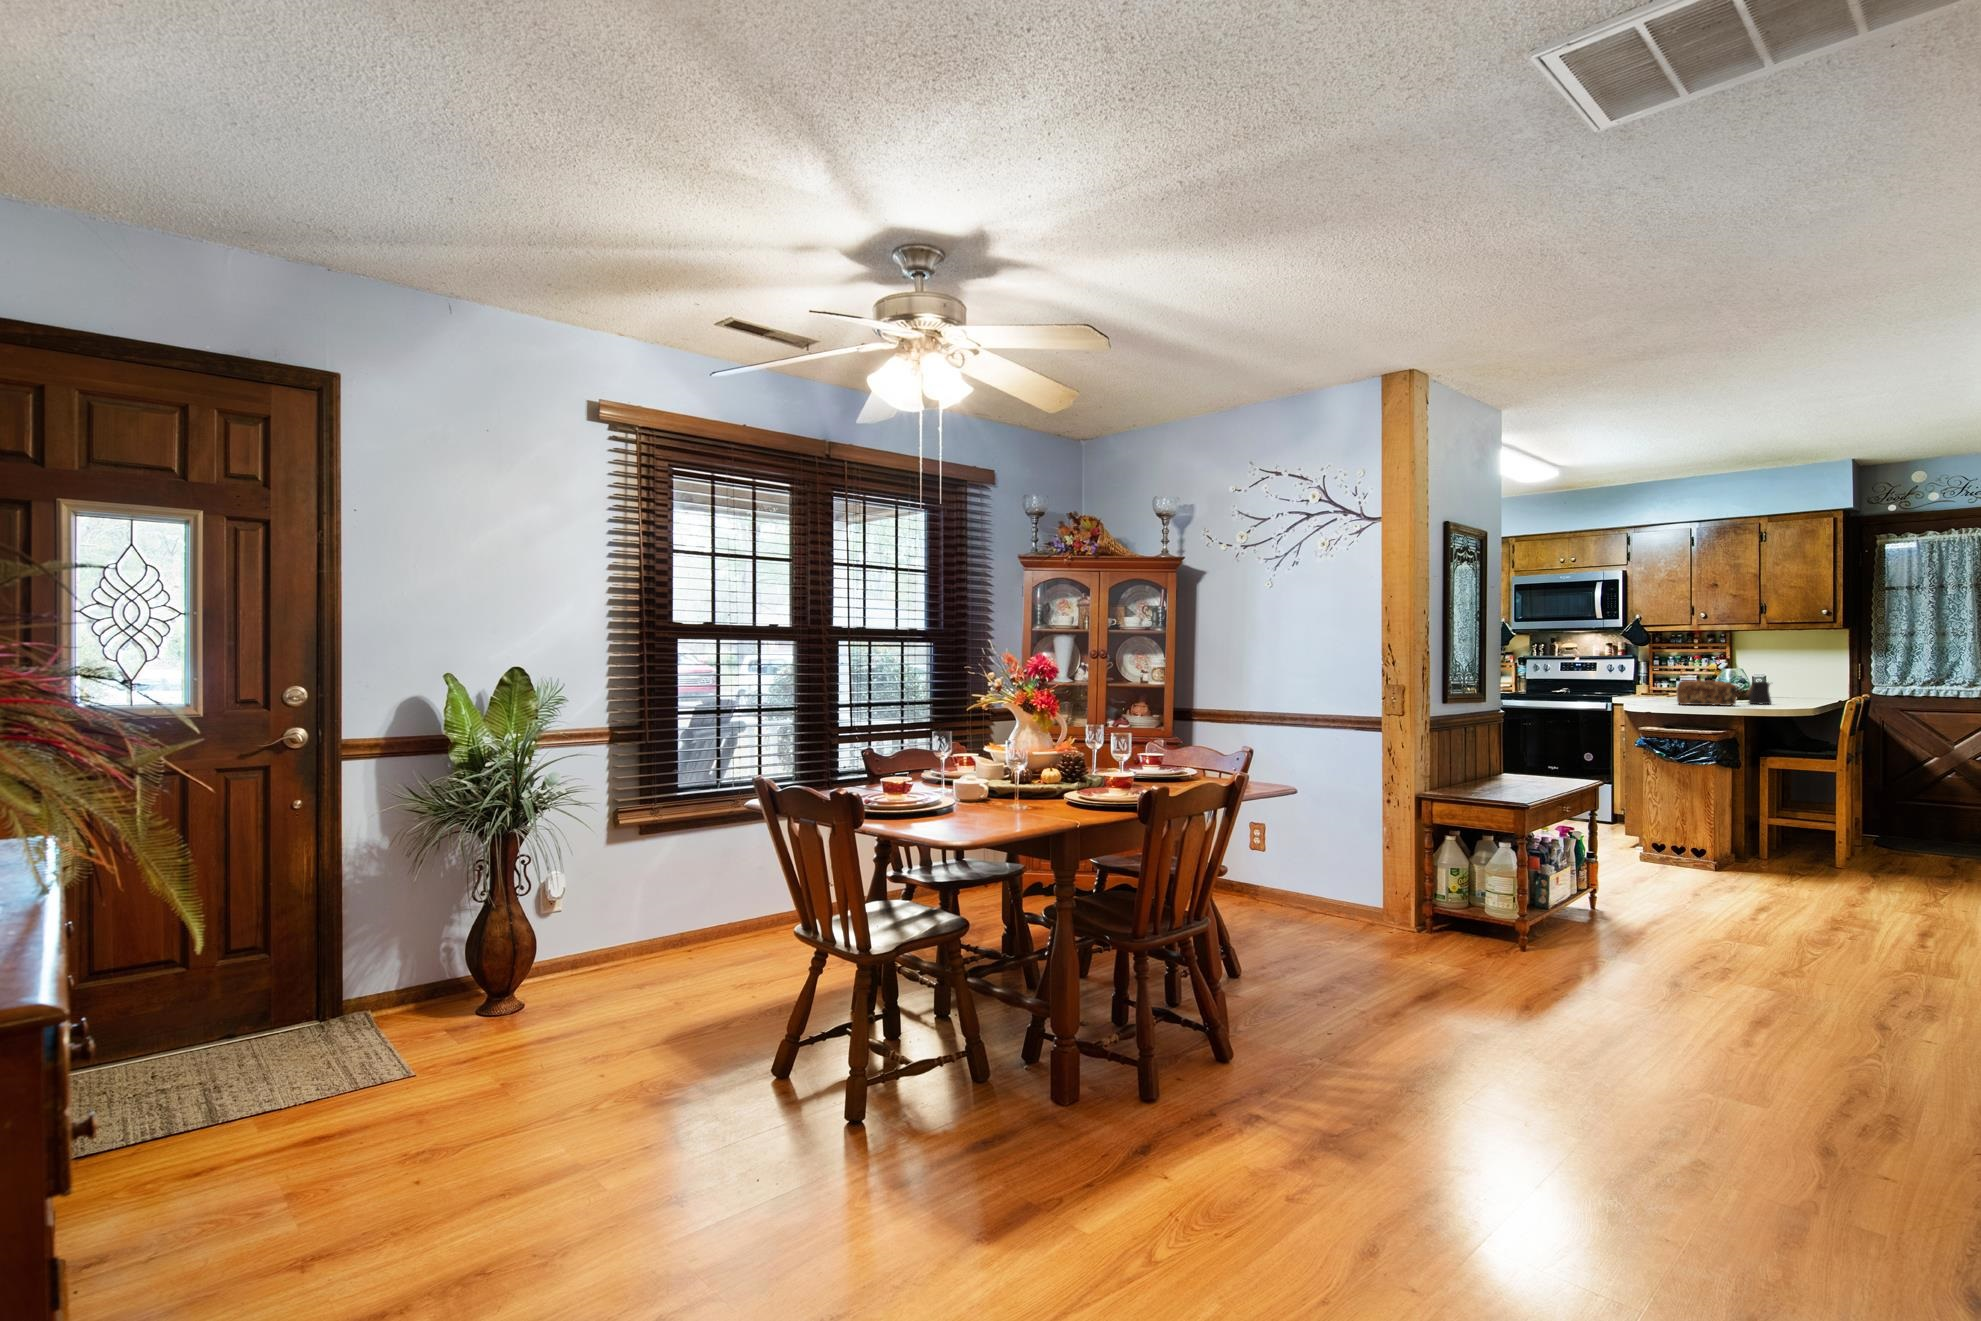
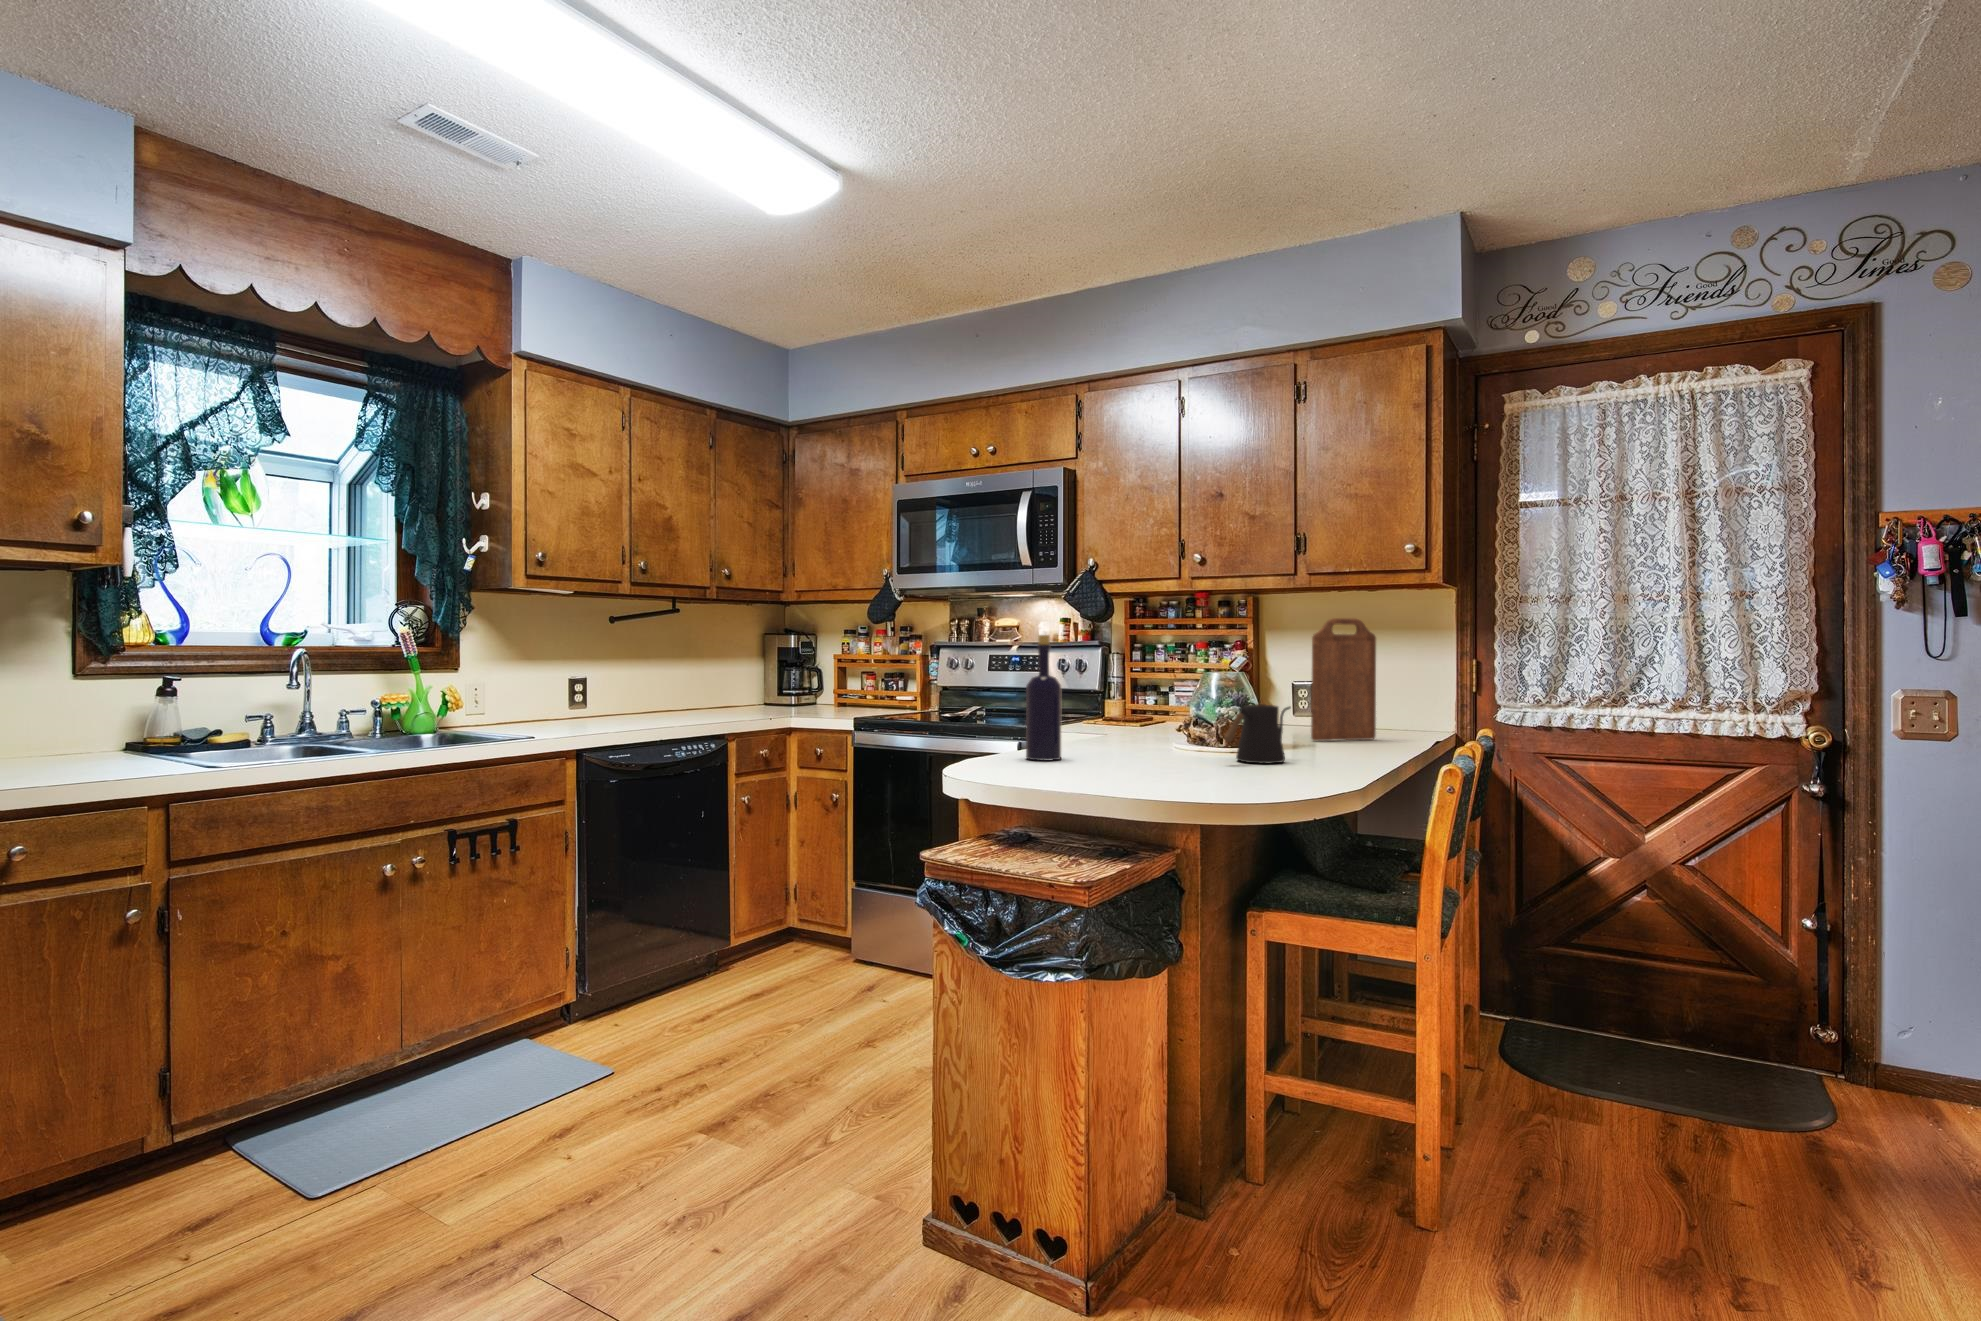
cutting board: none [1773,645,1807,700] -> present [1311,618,1376,741]
bottle: none [1651,654,1668,703] -> present [1026,635,1061,760]
bread loaf: present [1677,680,1737,706] -> none [1058,703,1190,773]

